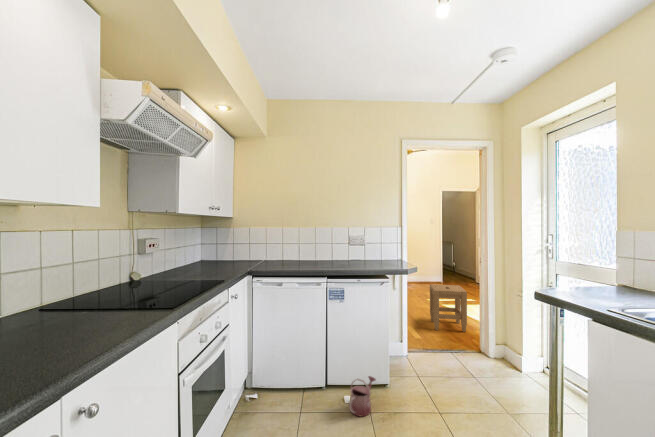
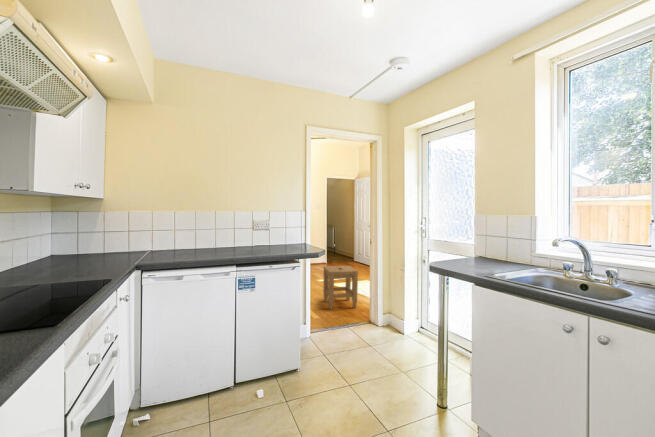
watering can: present [349,376,376,416] -> none [264,365,289,408]

